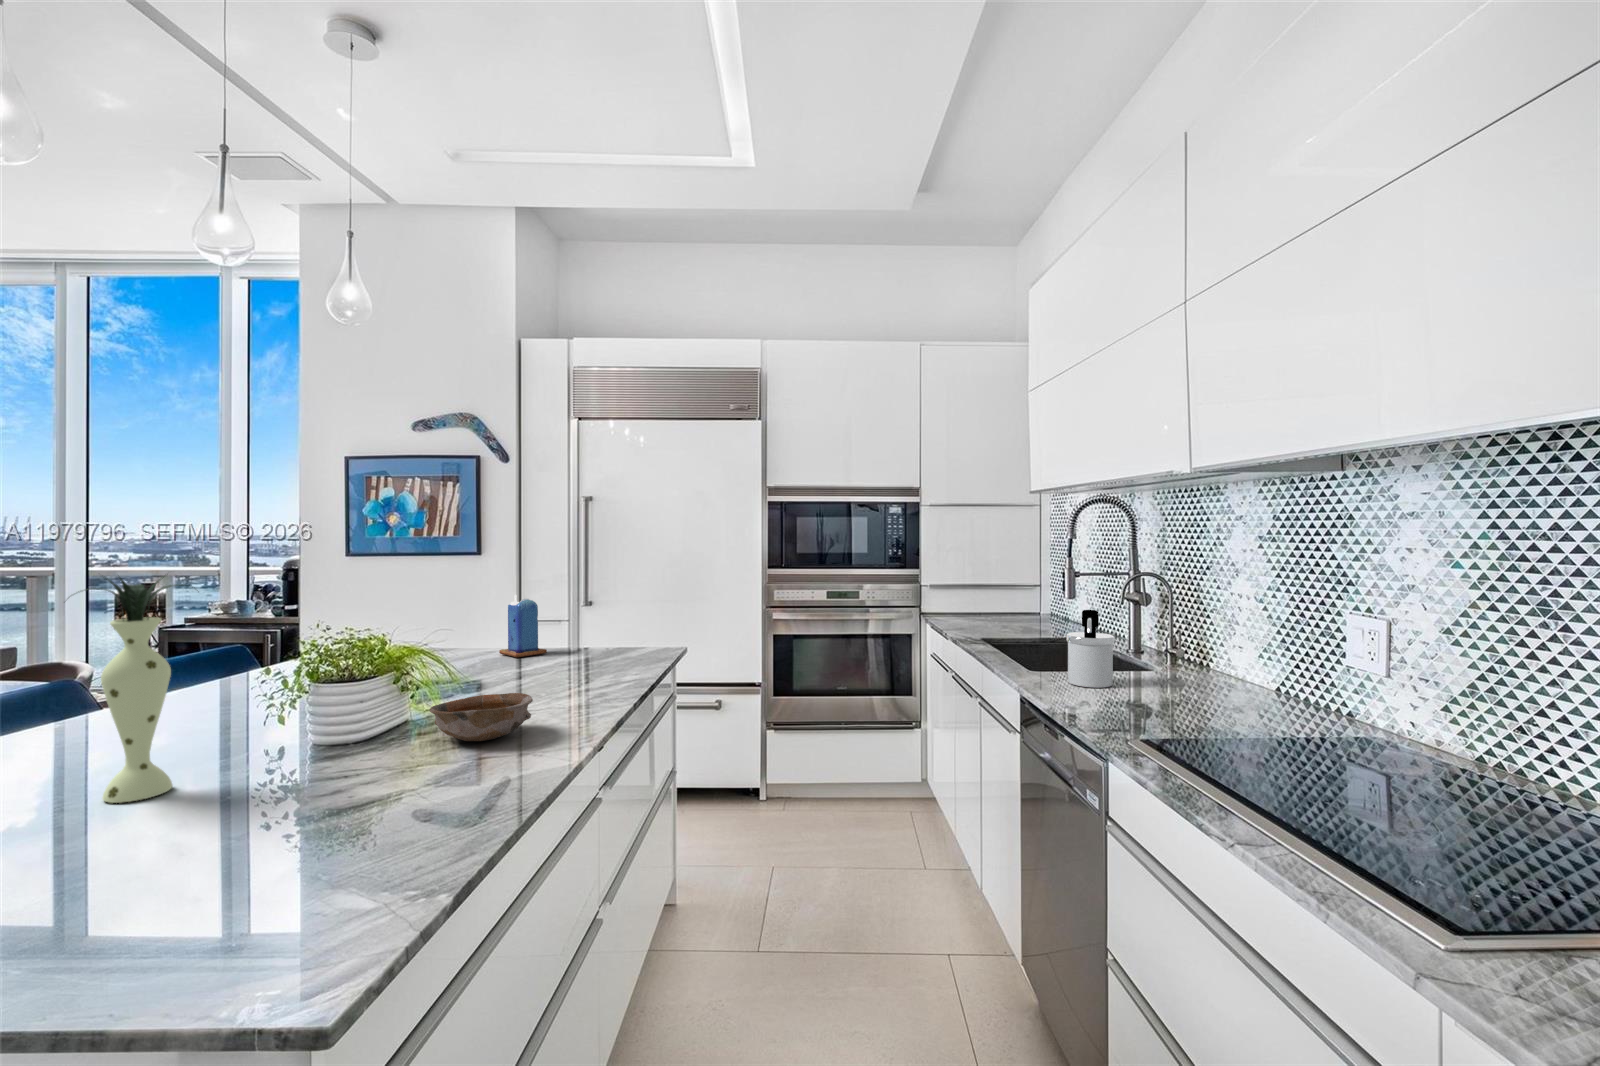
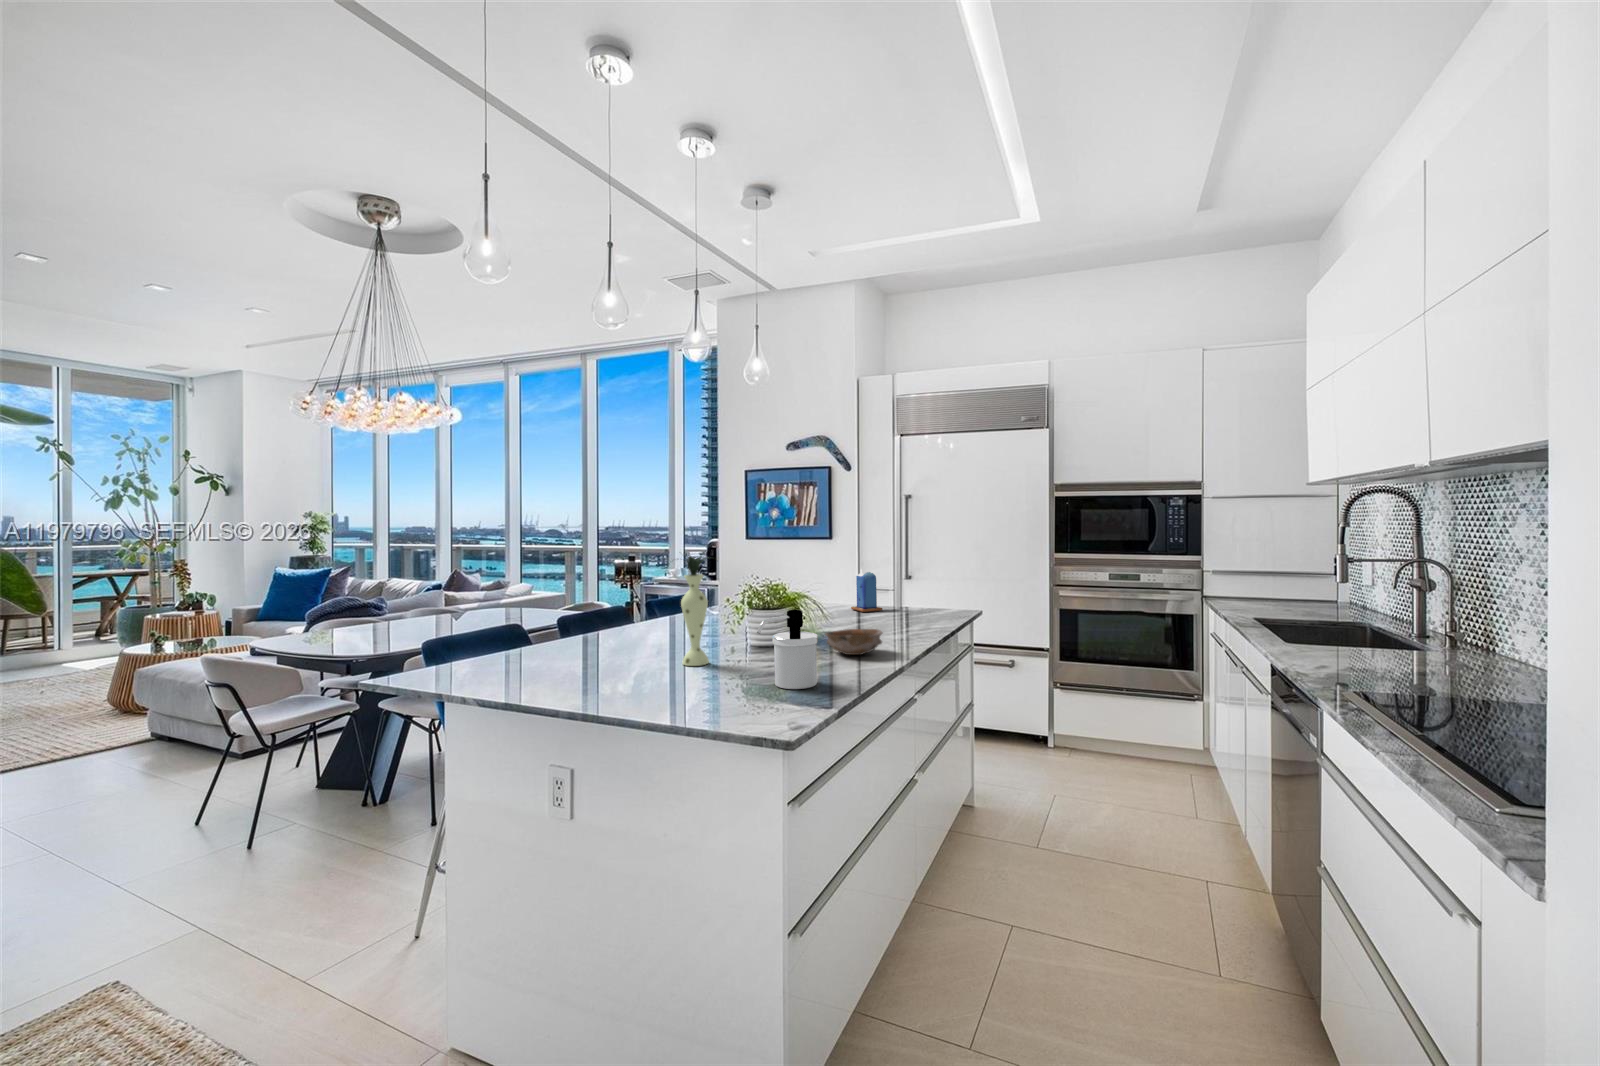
soap dispenser: present [1066,610,1115,688] -> present [757,610,818,689]

